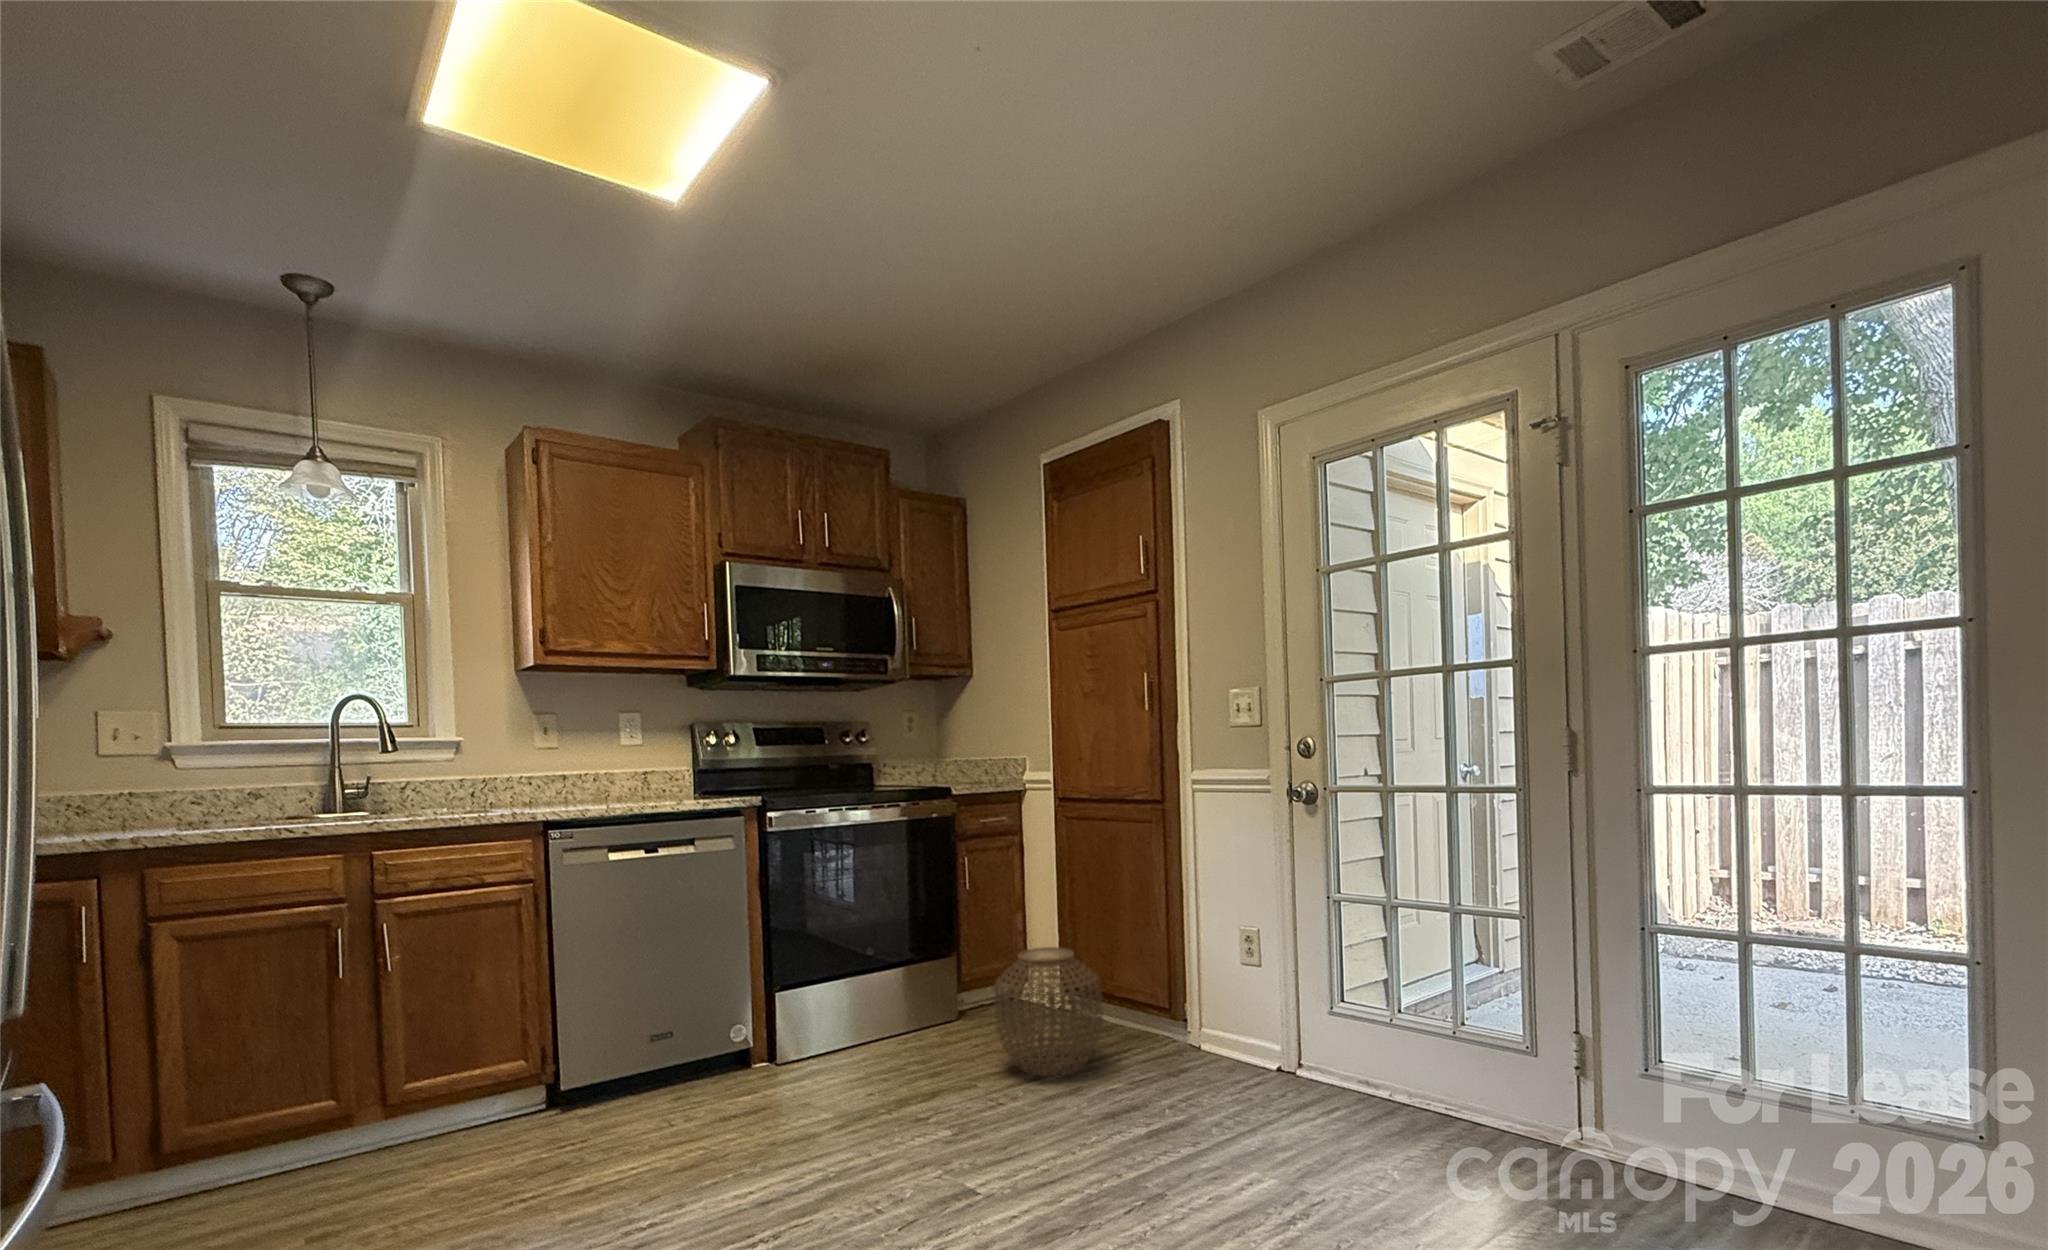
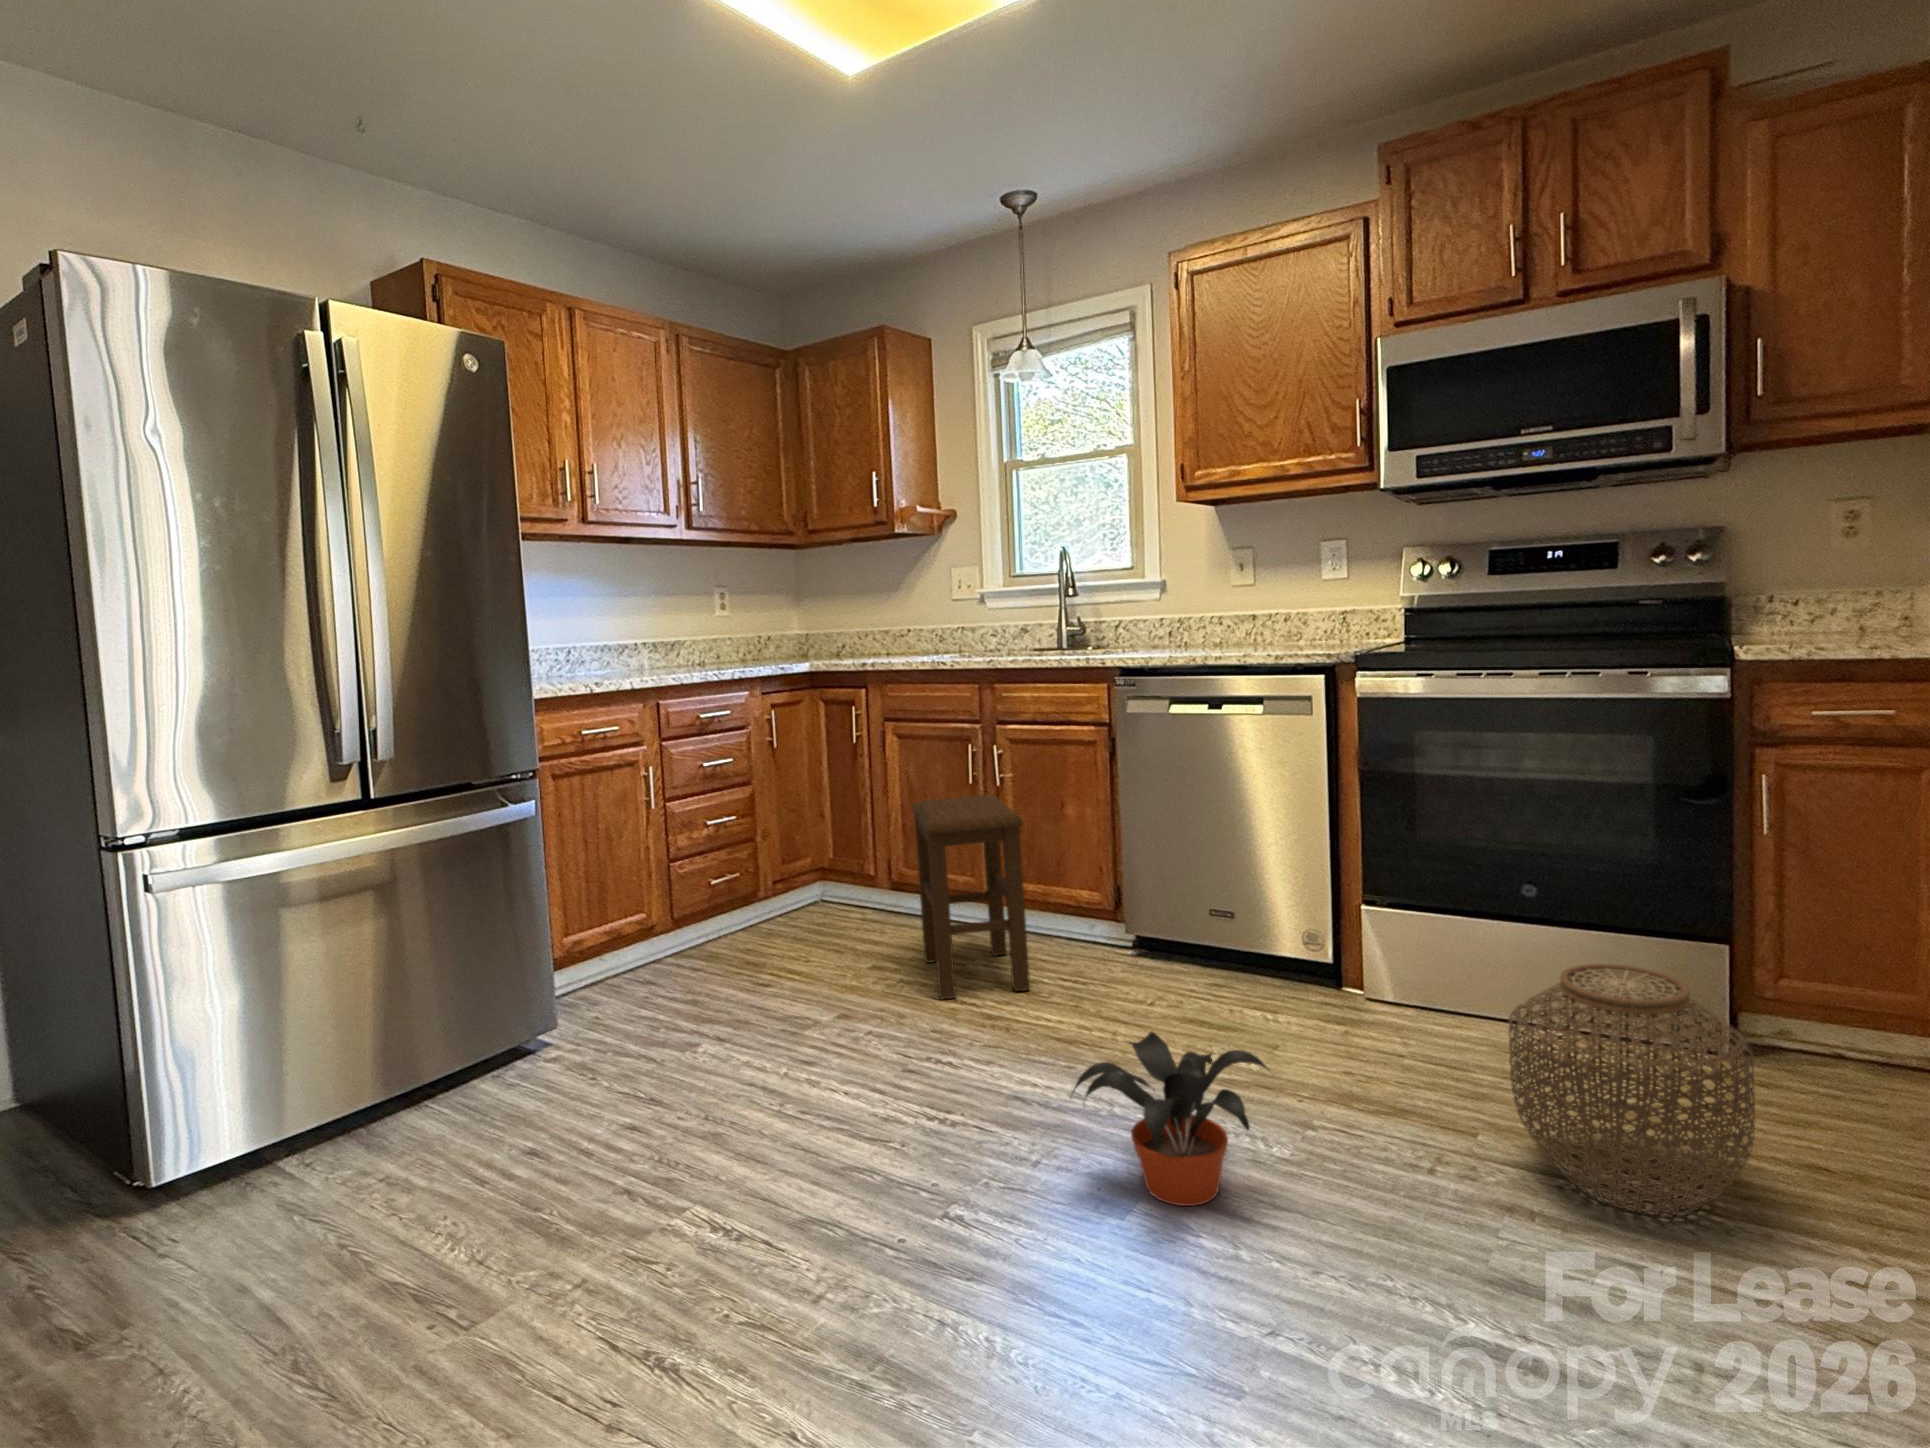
stool: none [370,974,578,1218] -> present [912,795,1030,999]
potted plant: none [898,1047,1027,1174] -> present [1074,1032,1270,1206]

